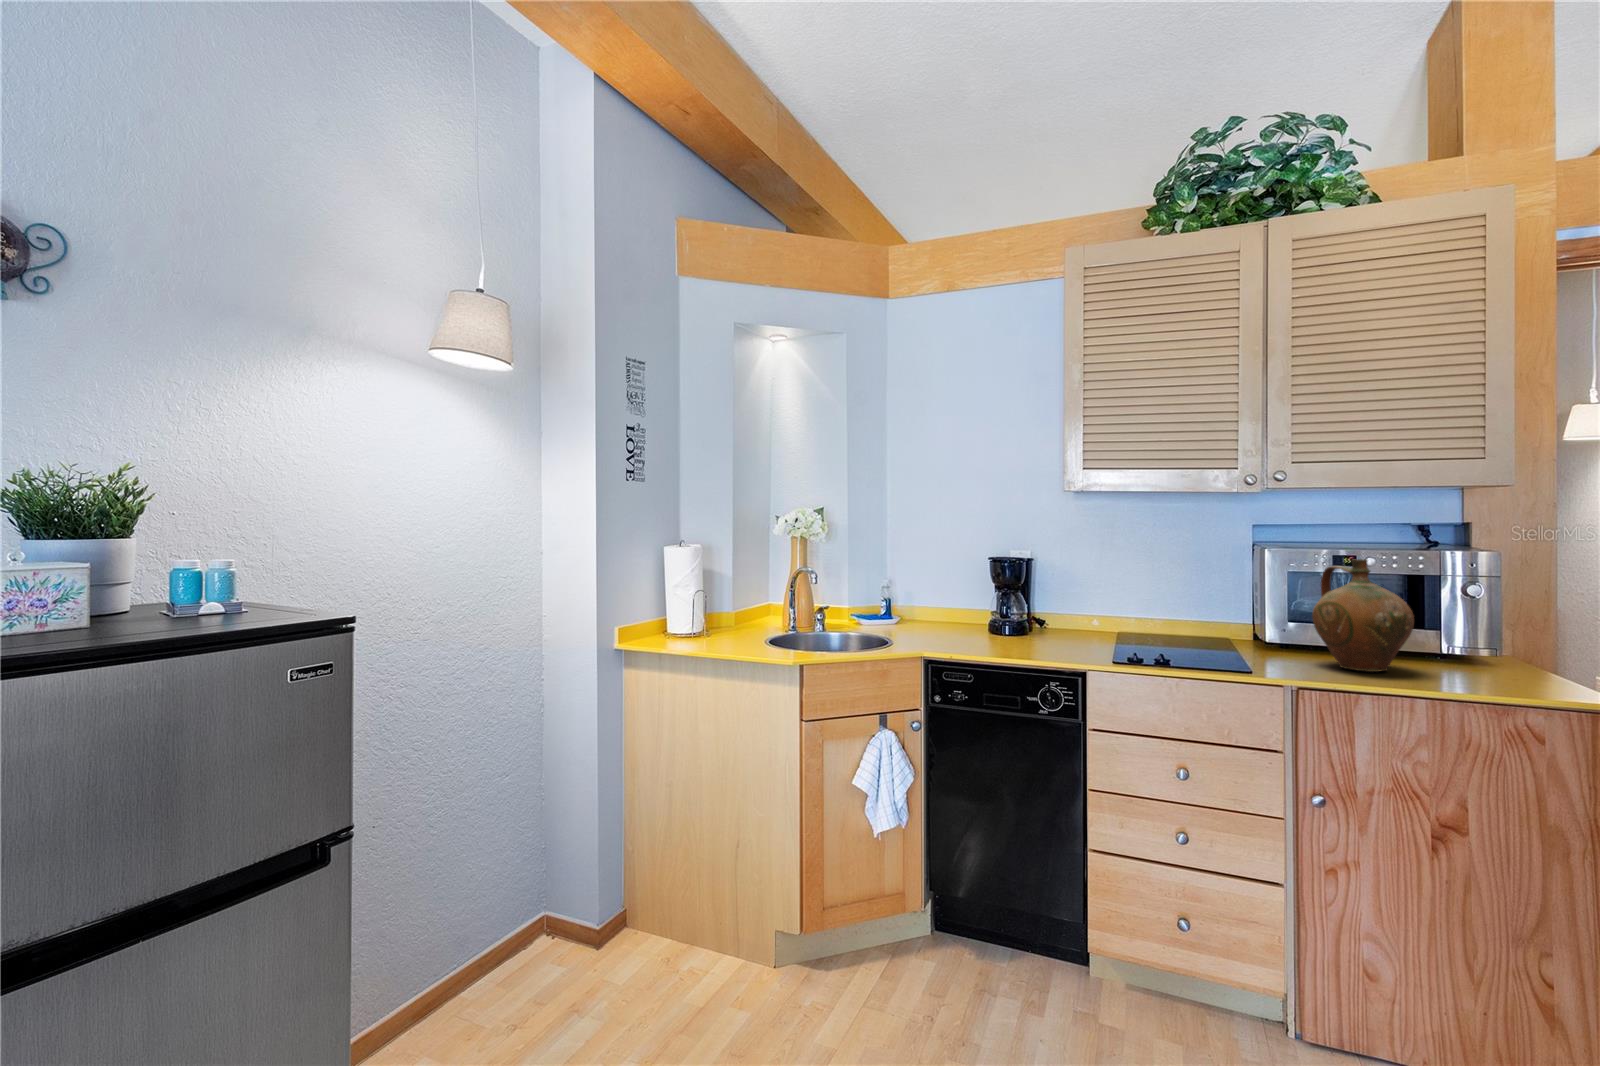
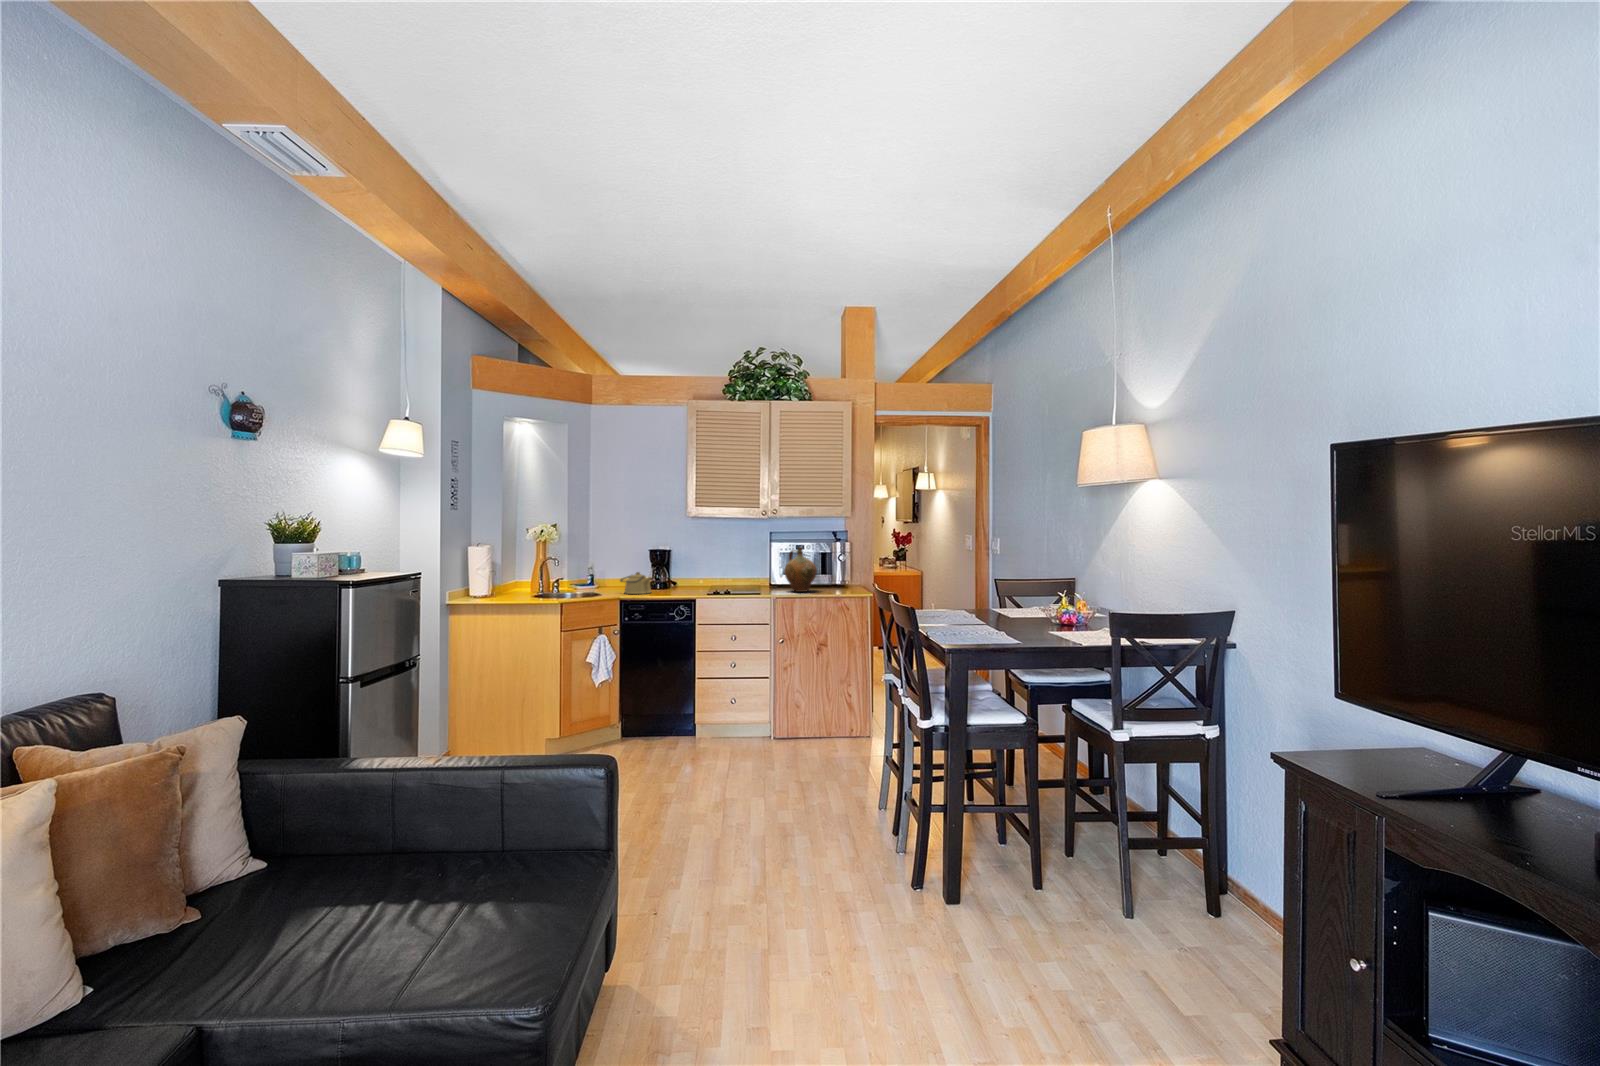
kettle: none [926,601,989,647] -> present [620,572,651,594]

